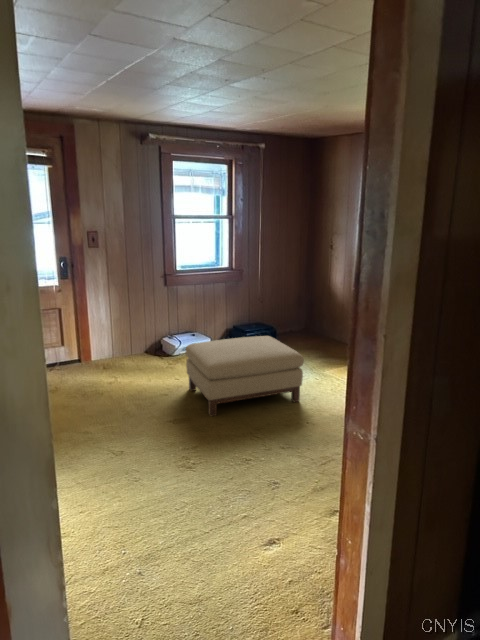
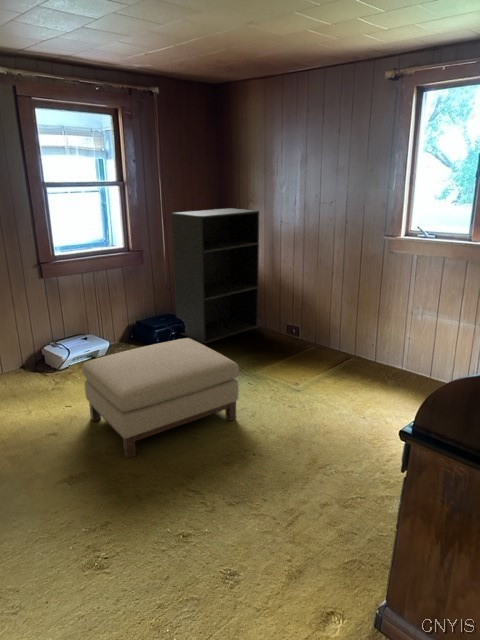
bookshelf: none [268,238,344,348] -> present [172,208,259,343]

